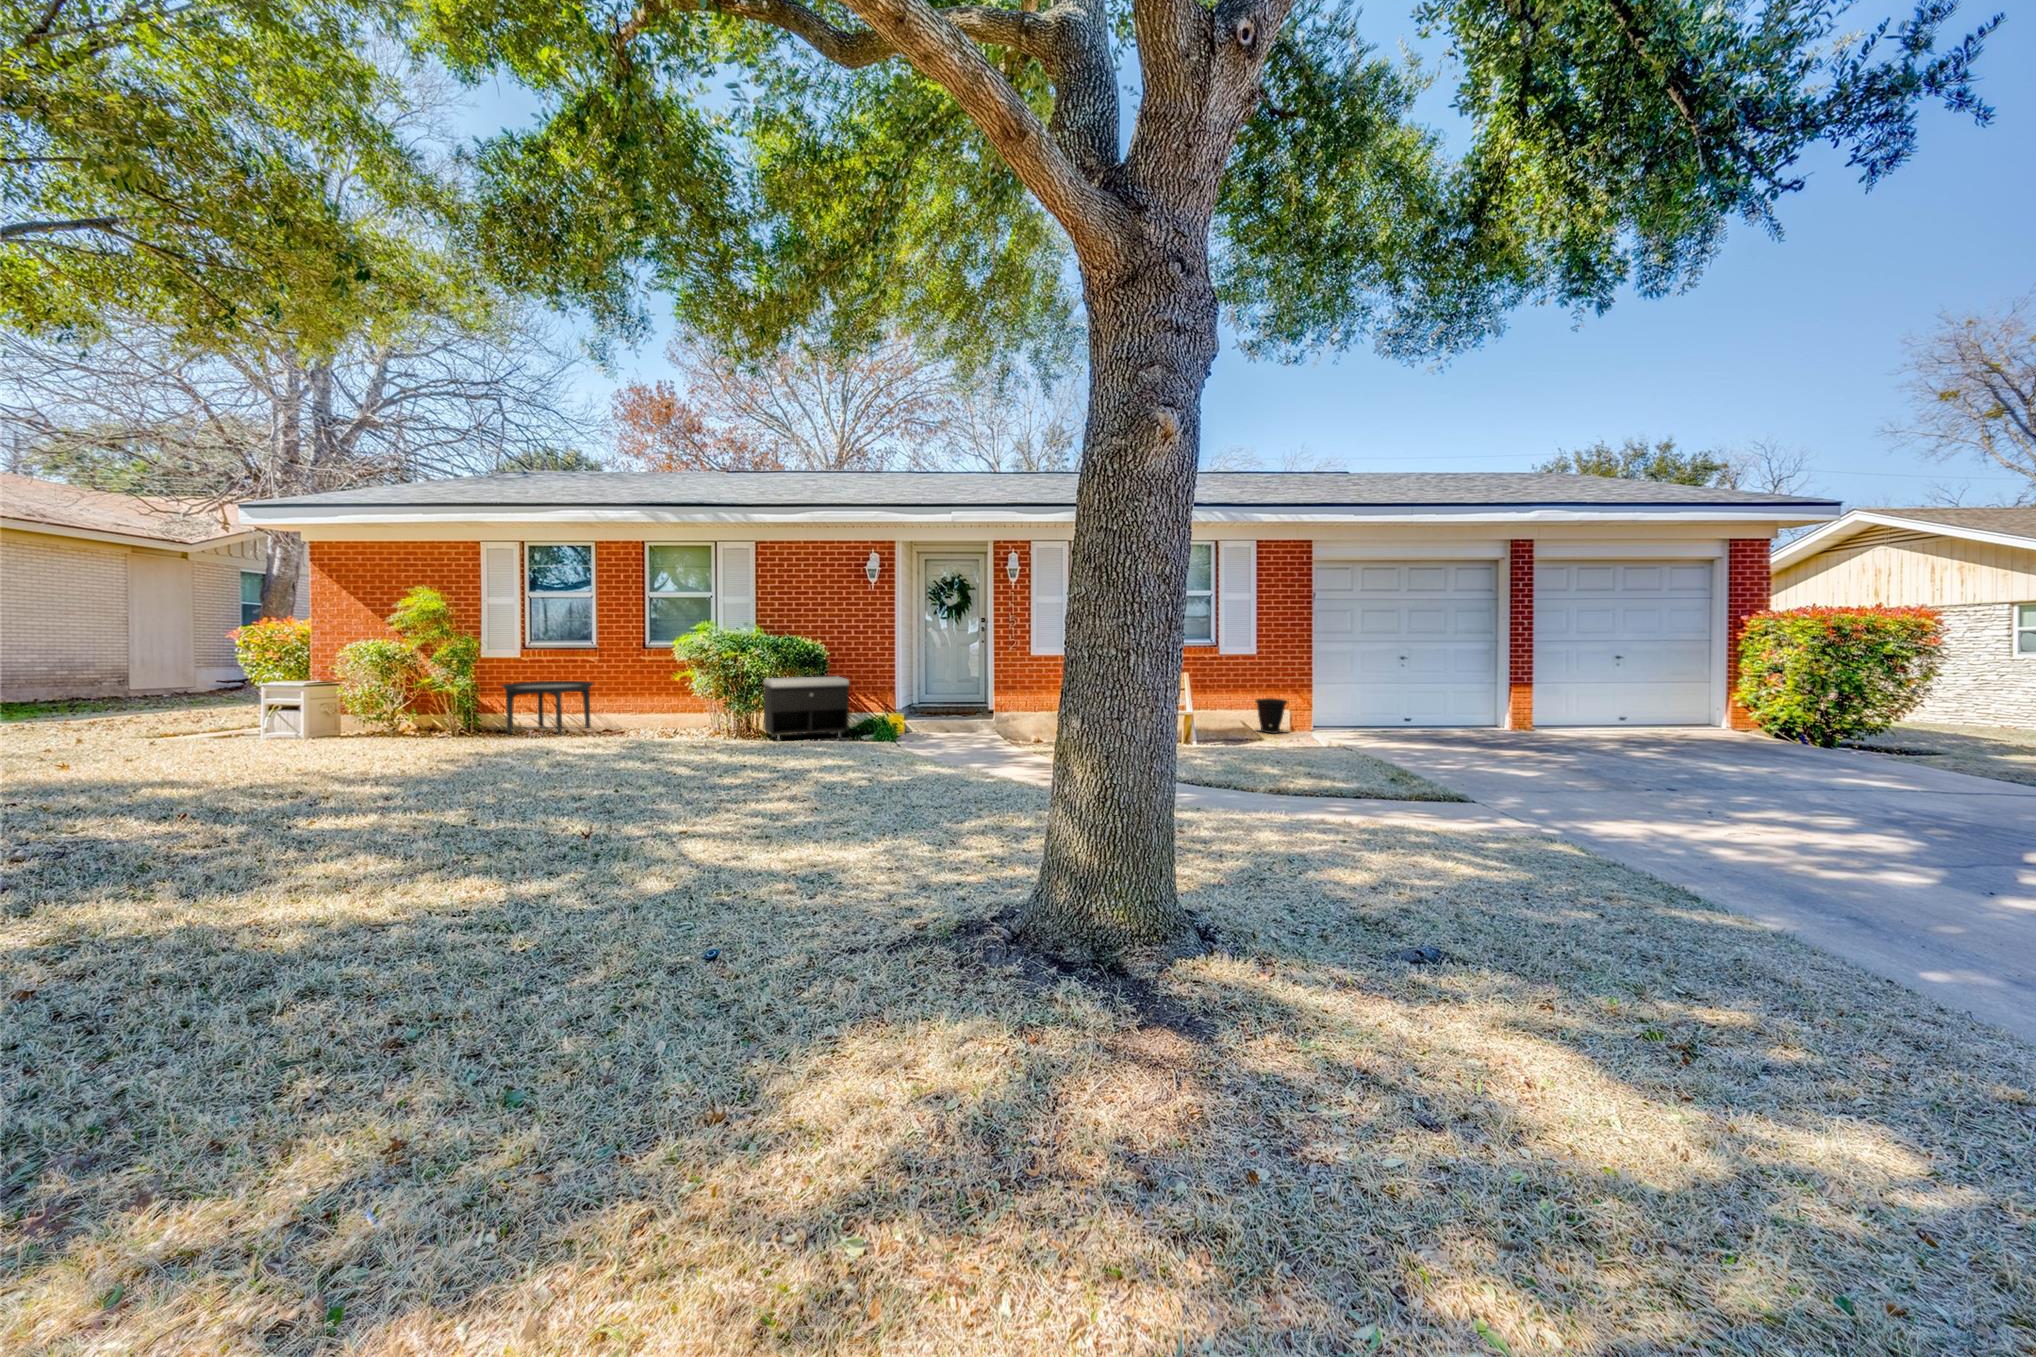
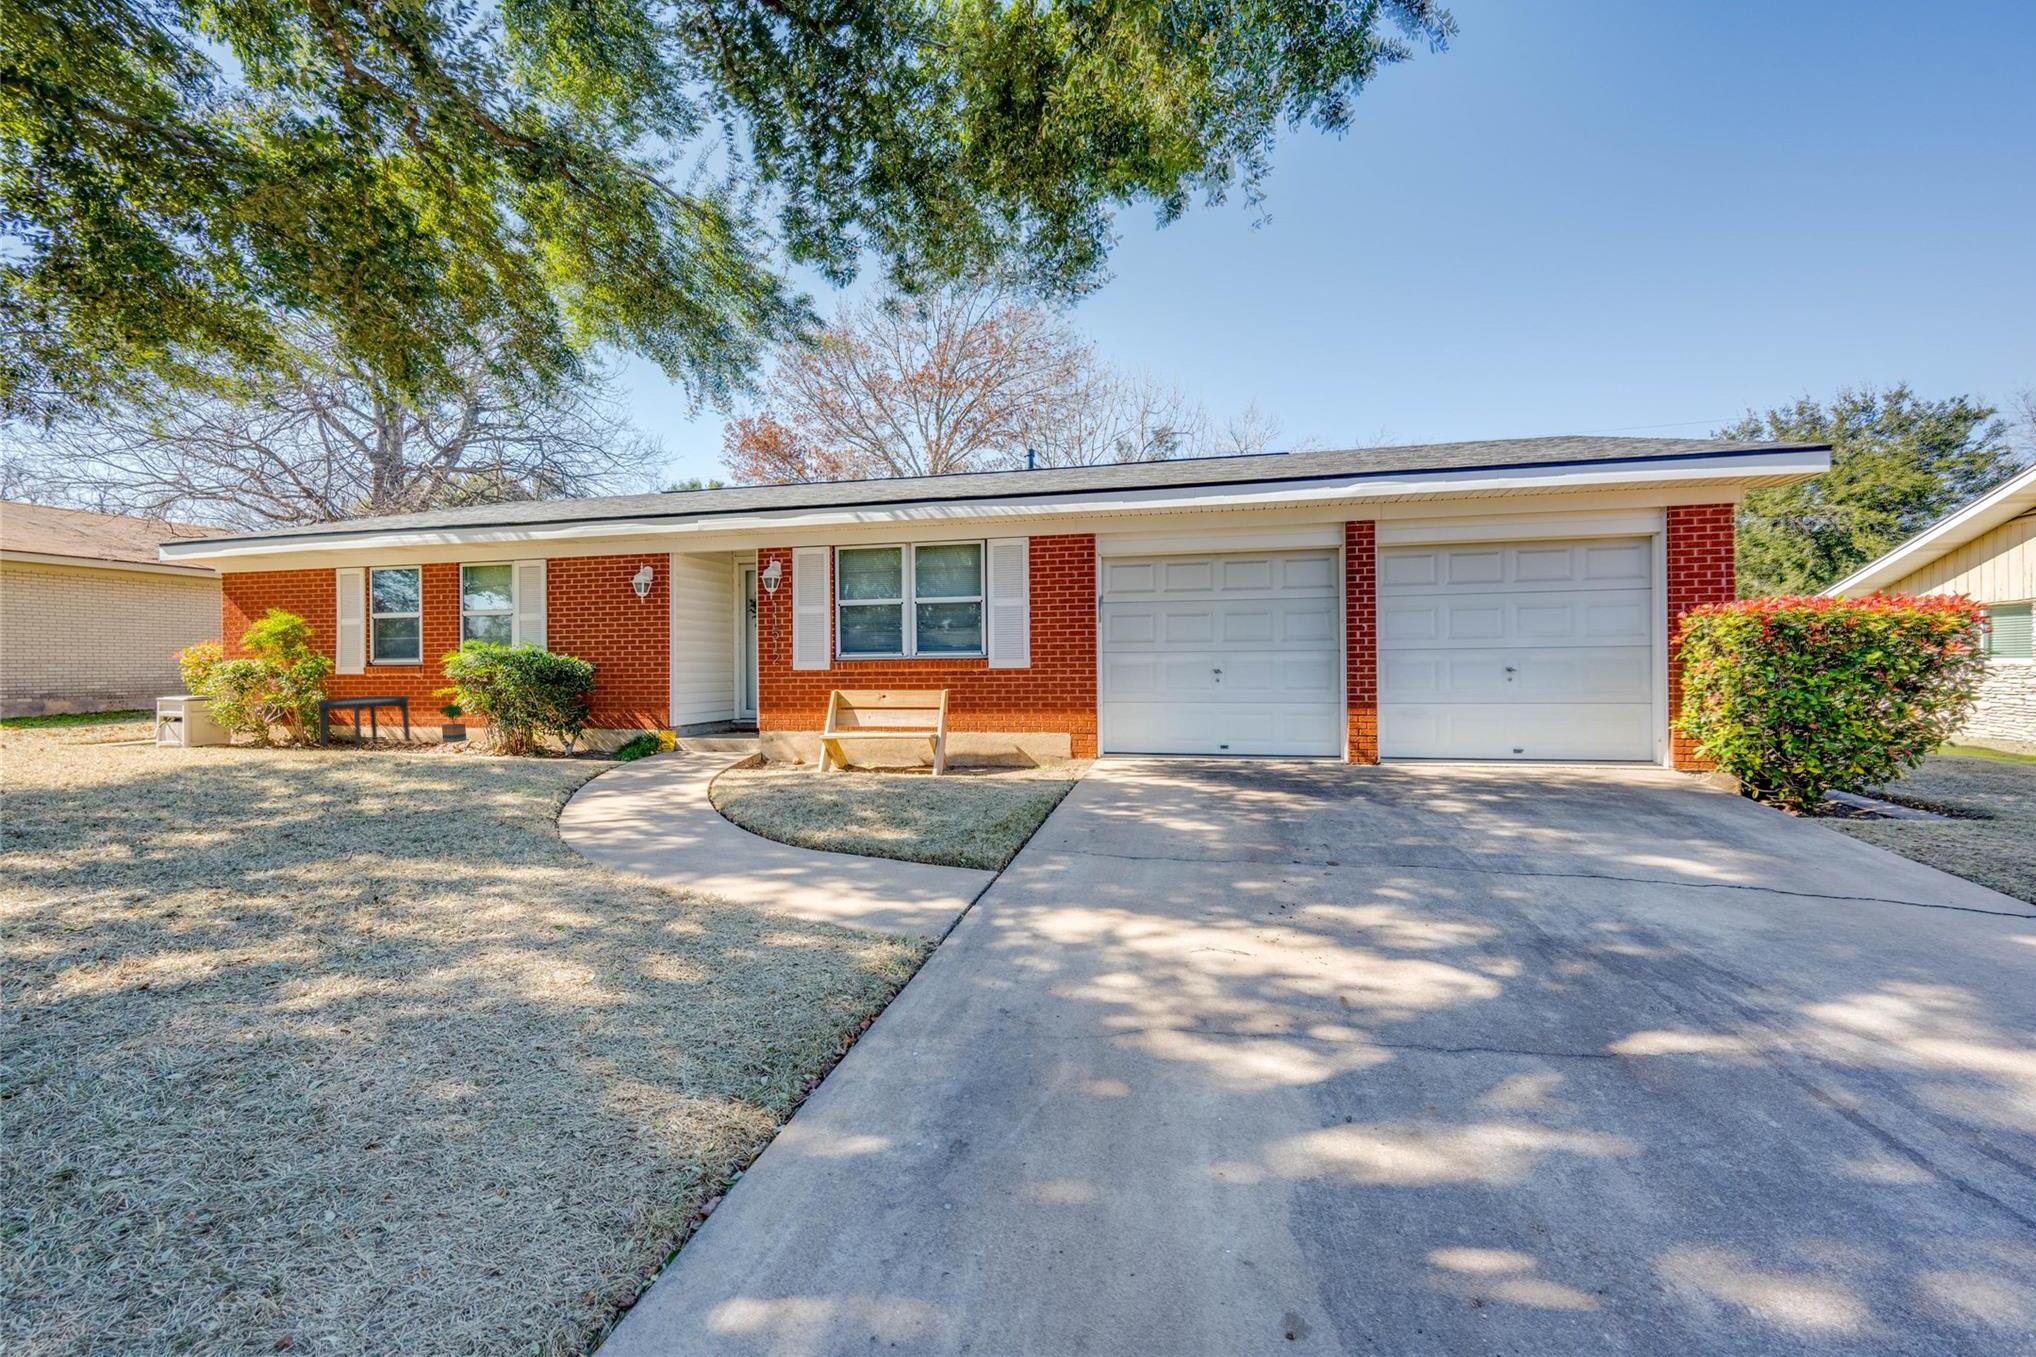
storage bench: present [764,676,849,741] -> none [493,693,596,759]
potted tree: none [634,689,662,729] -> present [440,704,466,742]
bucket: present [1256,698,1287,734] -> none [1019,720,1057,763]

